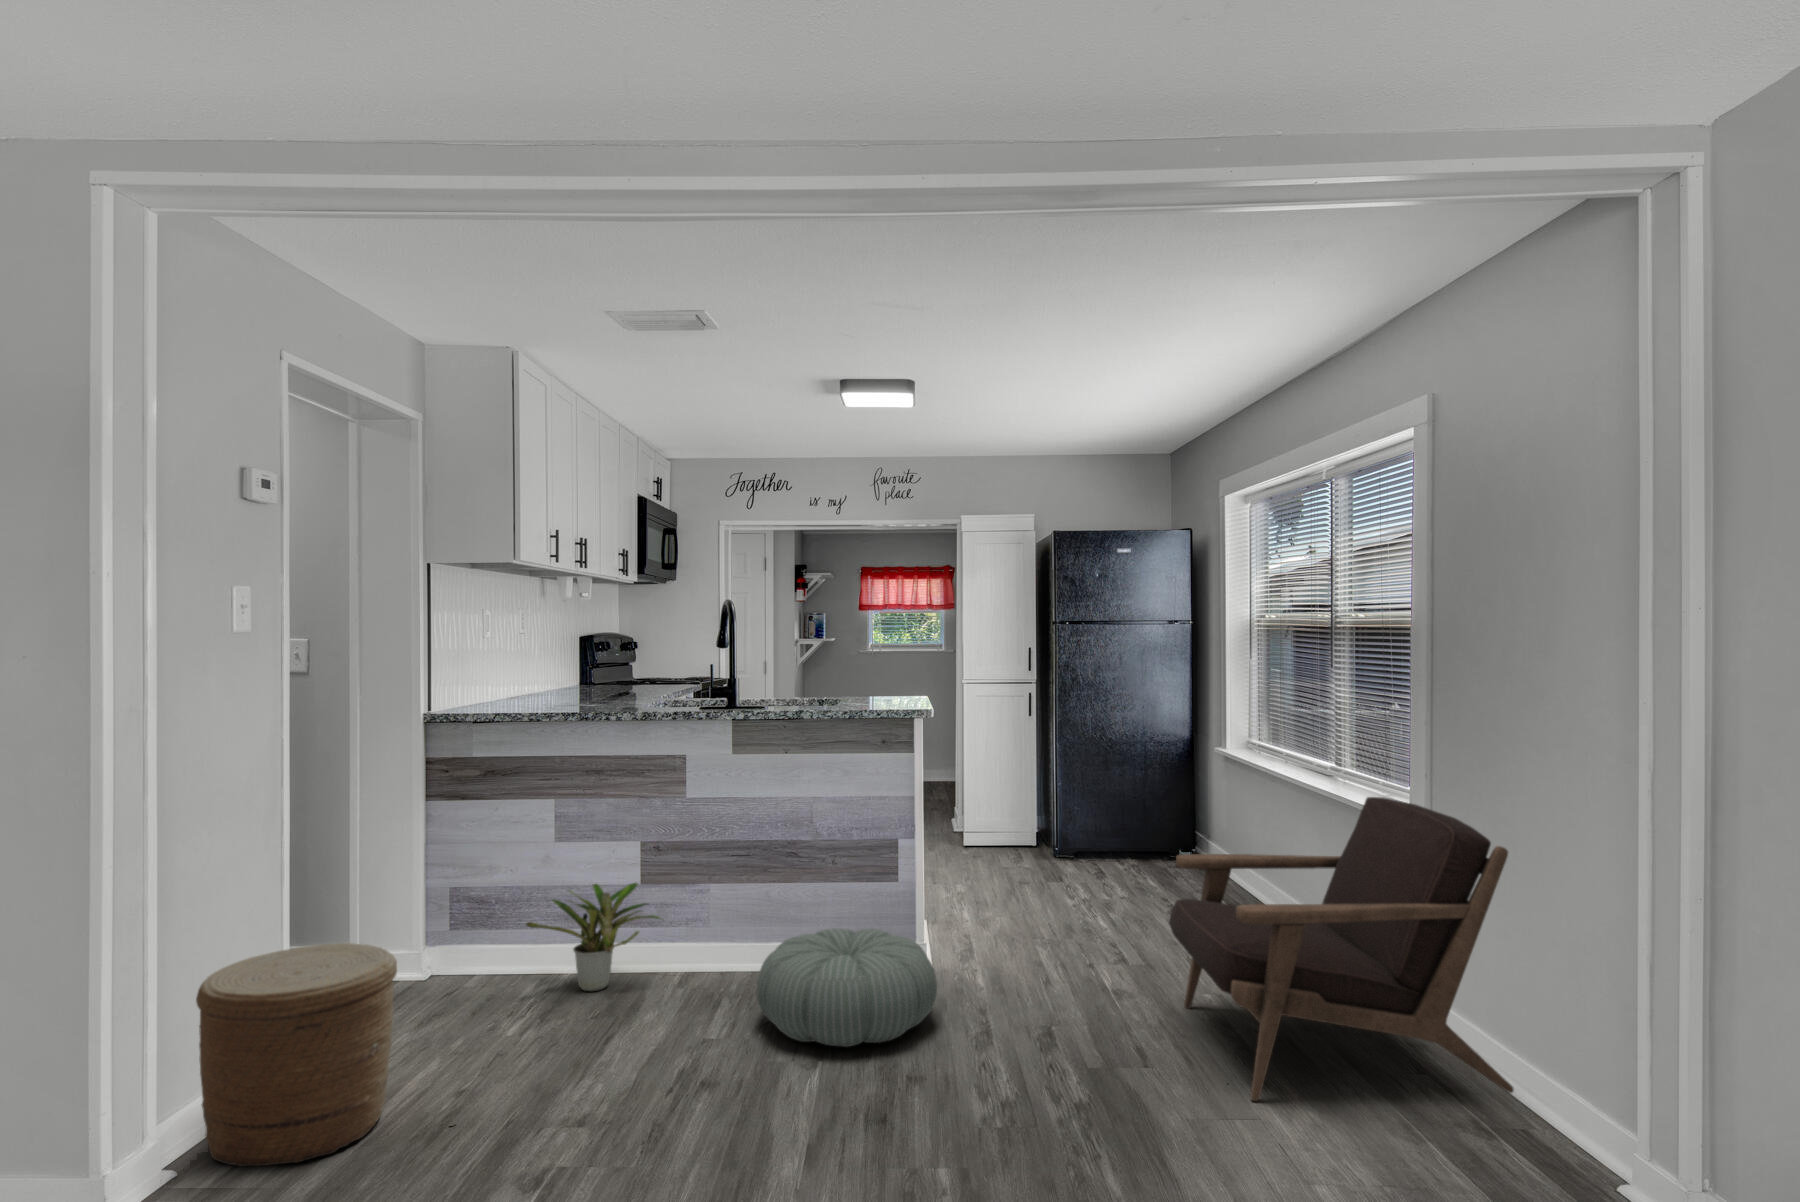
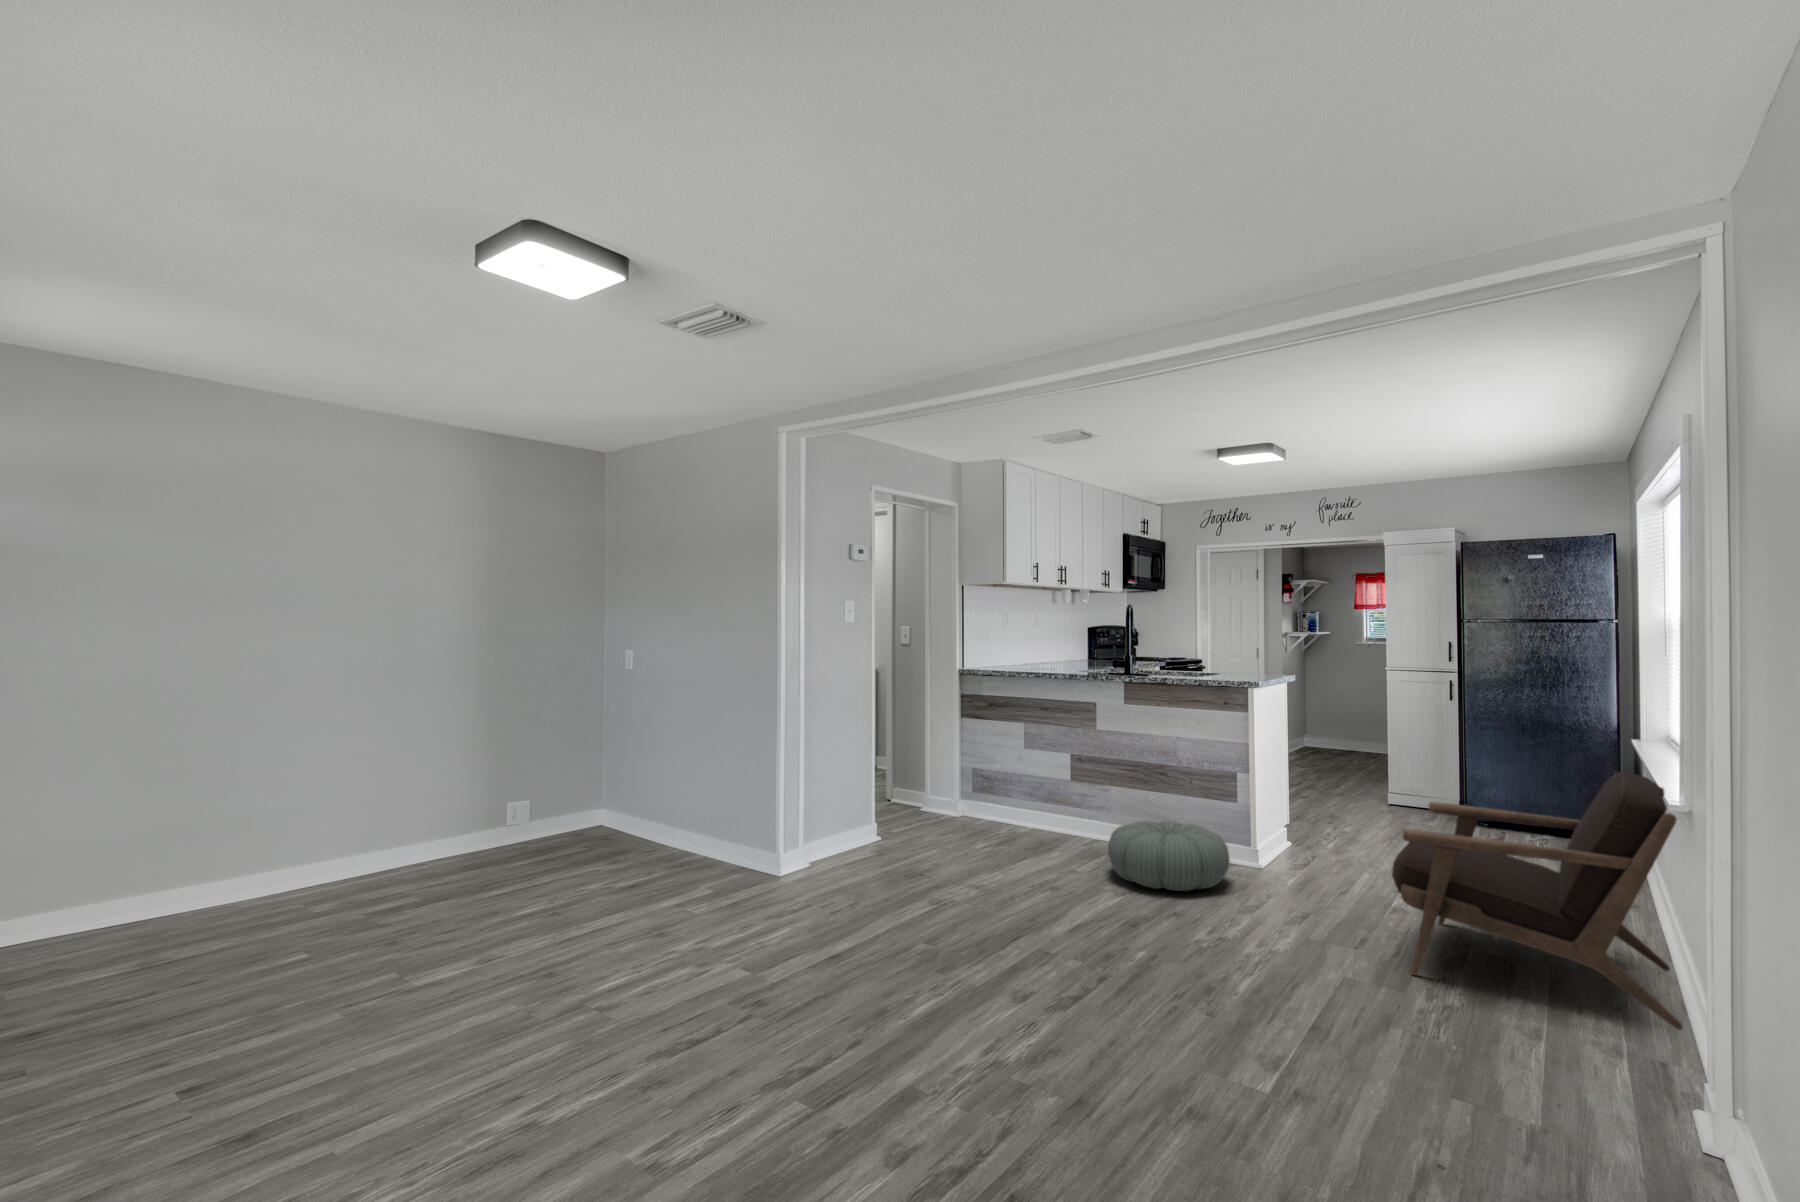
potted plant: present [526,883,660,991] -> none [997,775,1075,839]
woven basket: present [196,943,397,1166] -> none [825,776,908,872]

